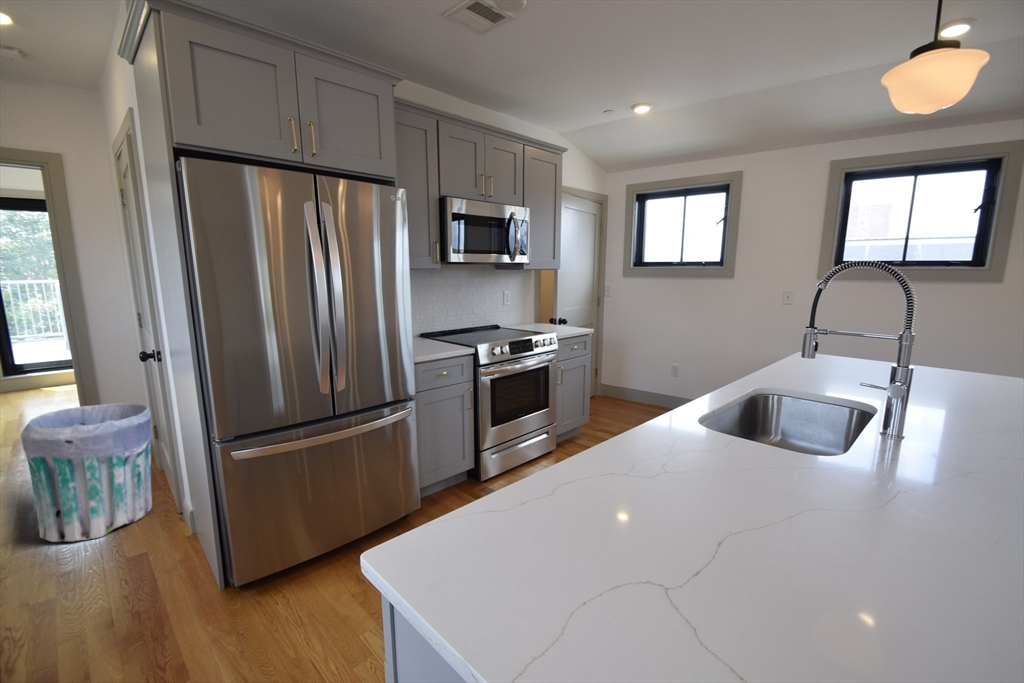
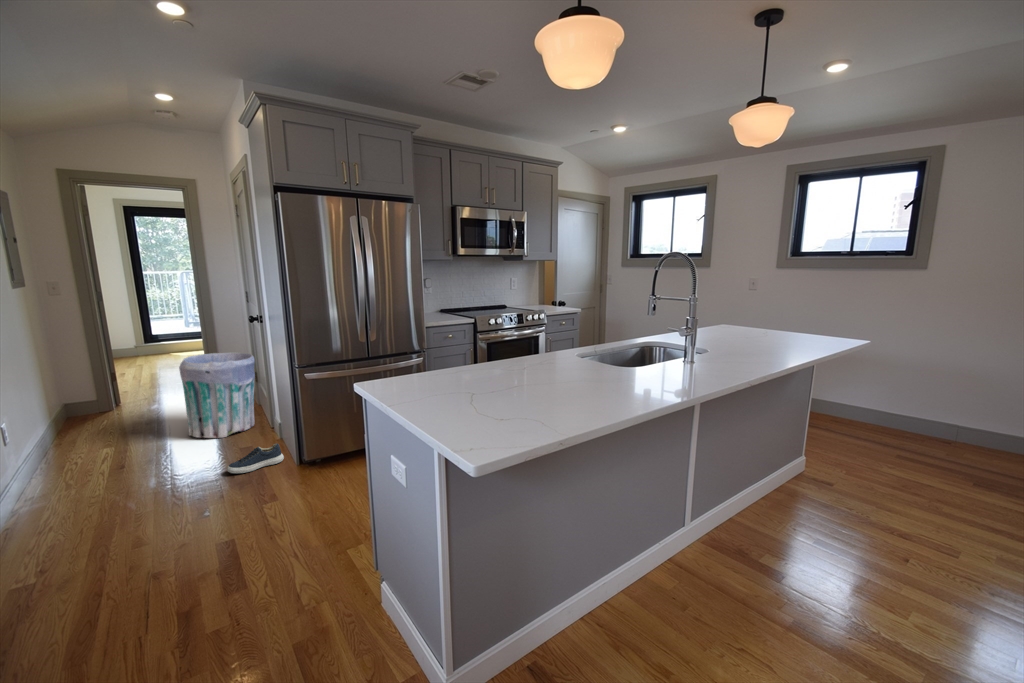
shoe: none [95,556,197,619] -> present [227,443,284,473]

